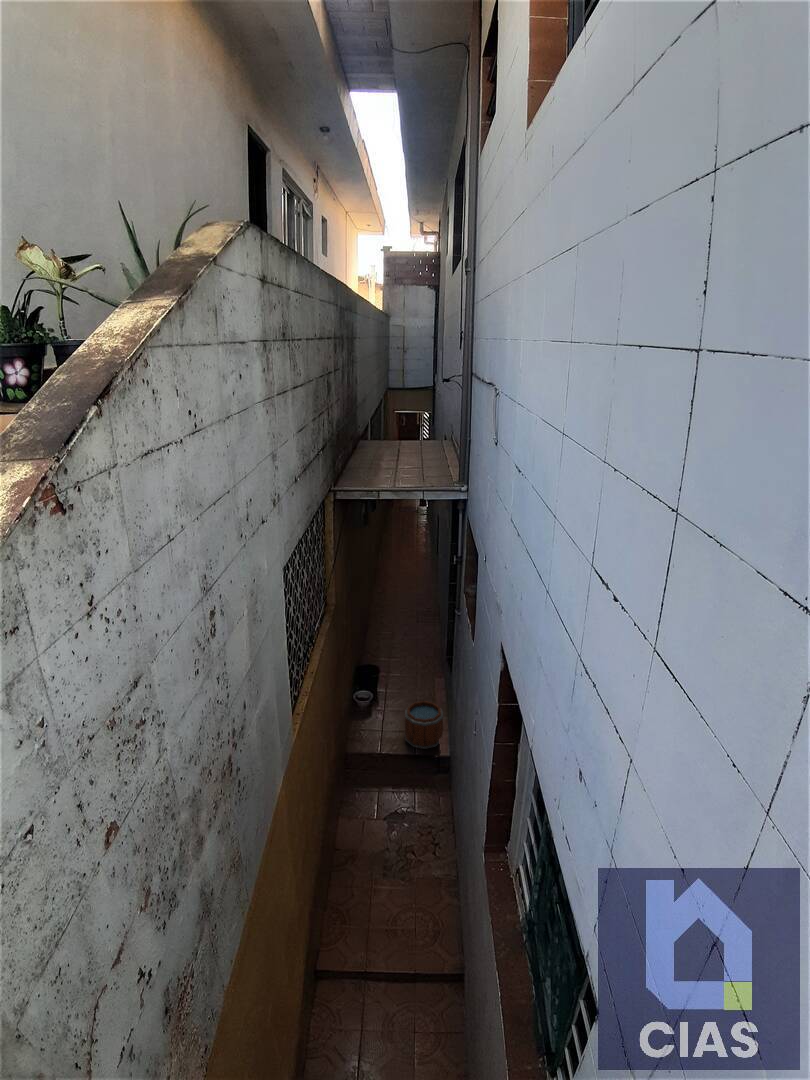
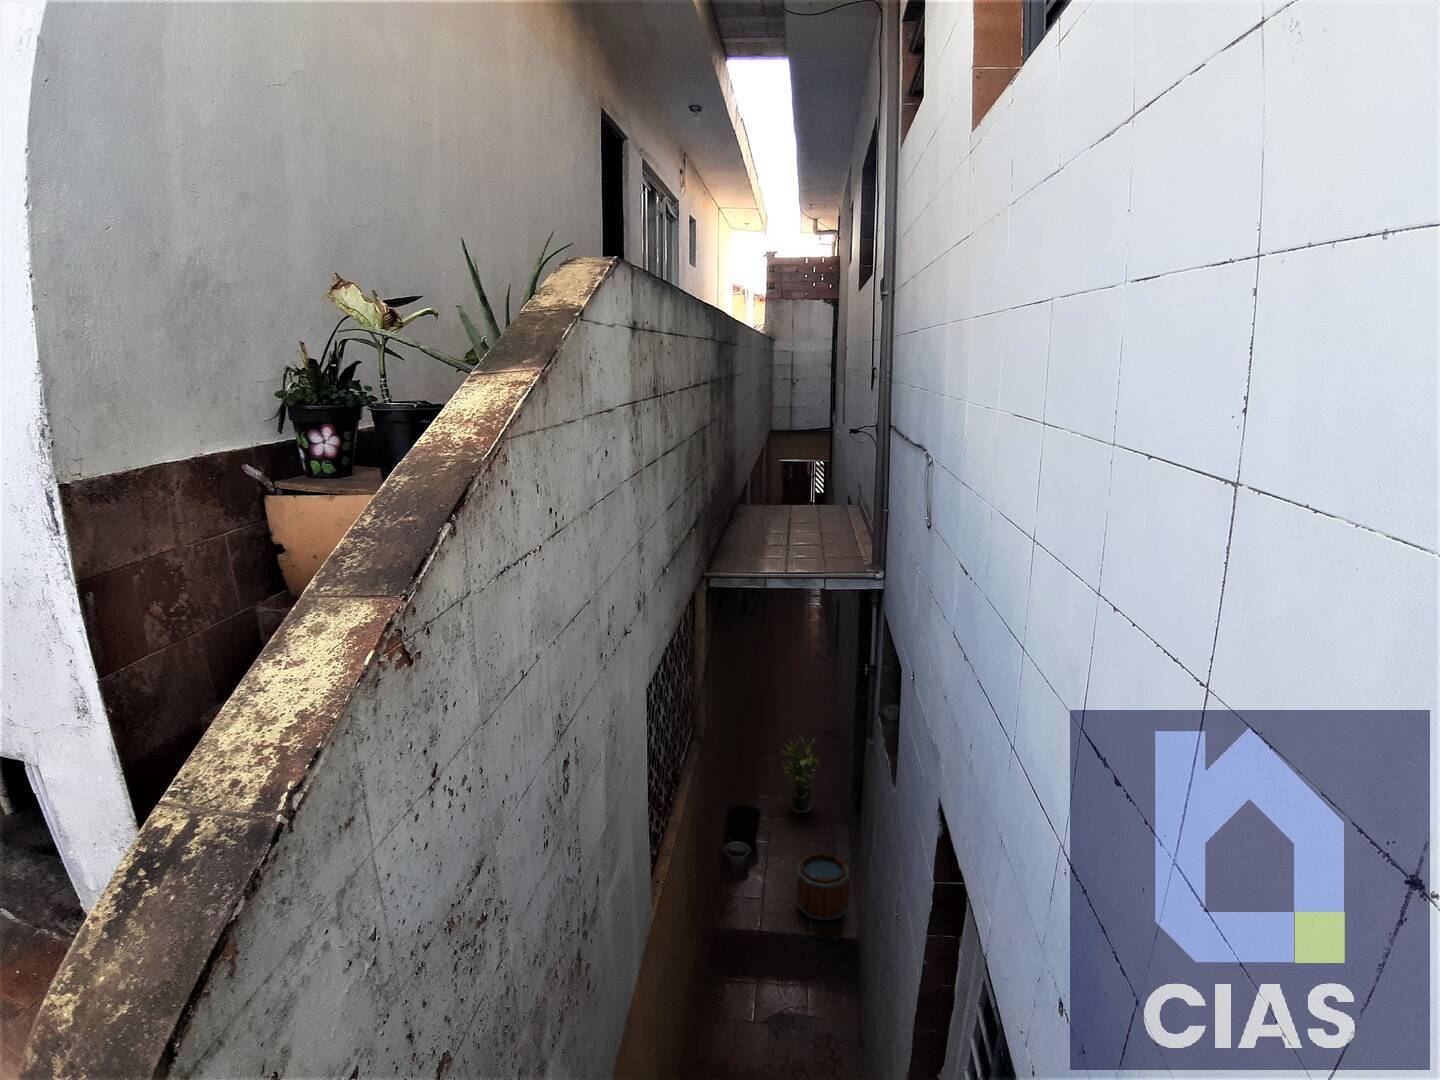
potted plant: none [393,617,423,675] -> present [781,738,820,813]

